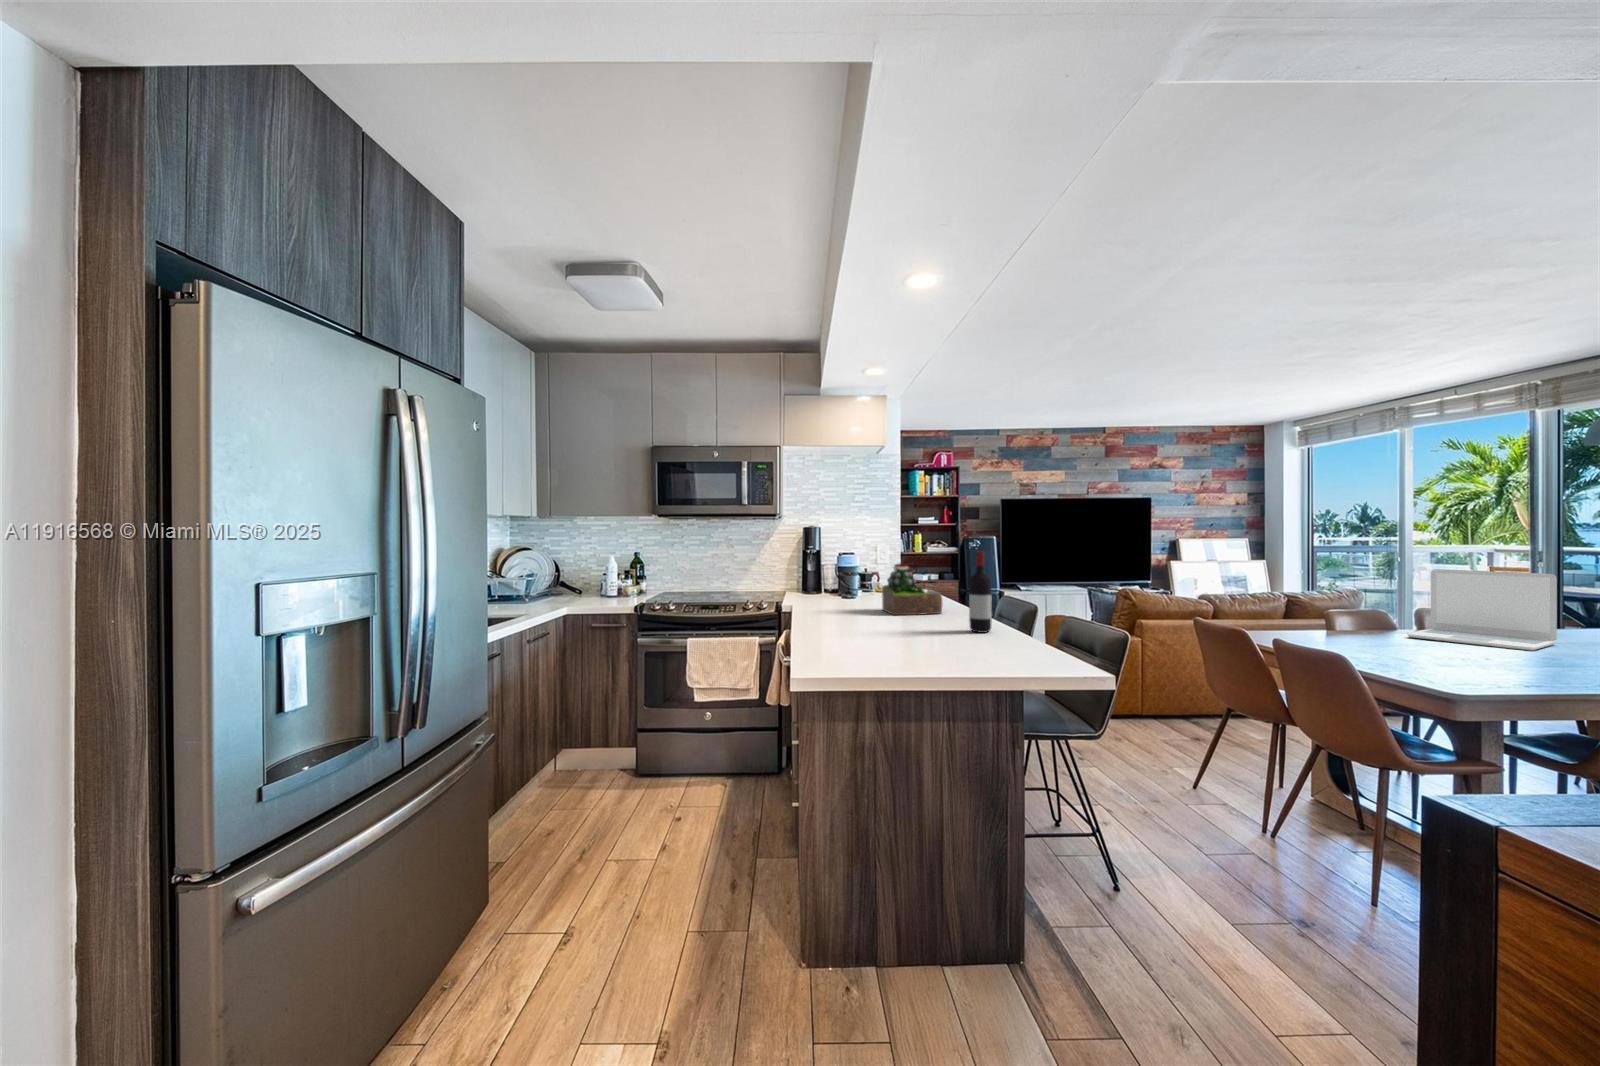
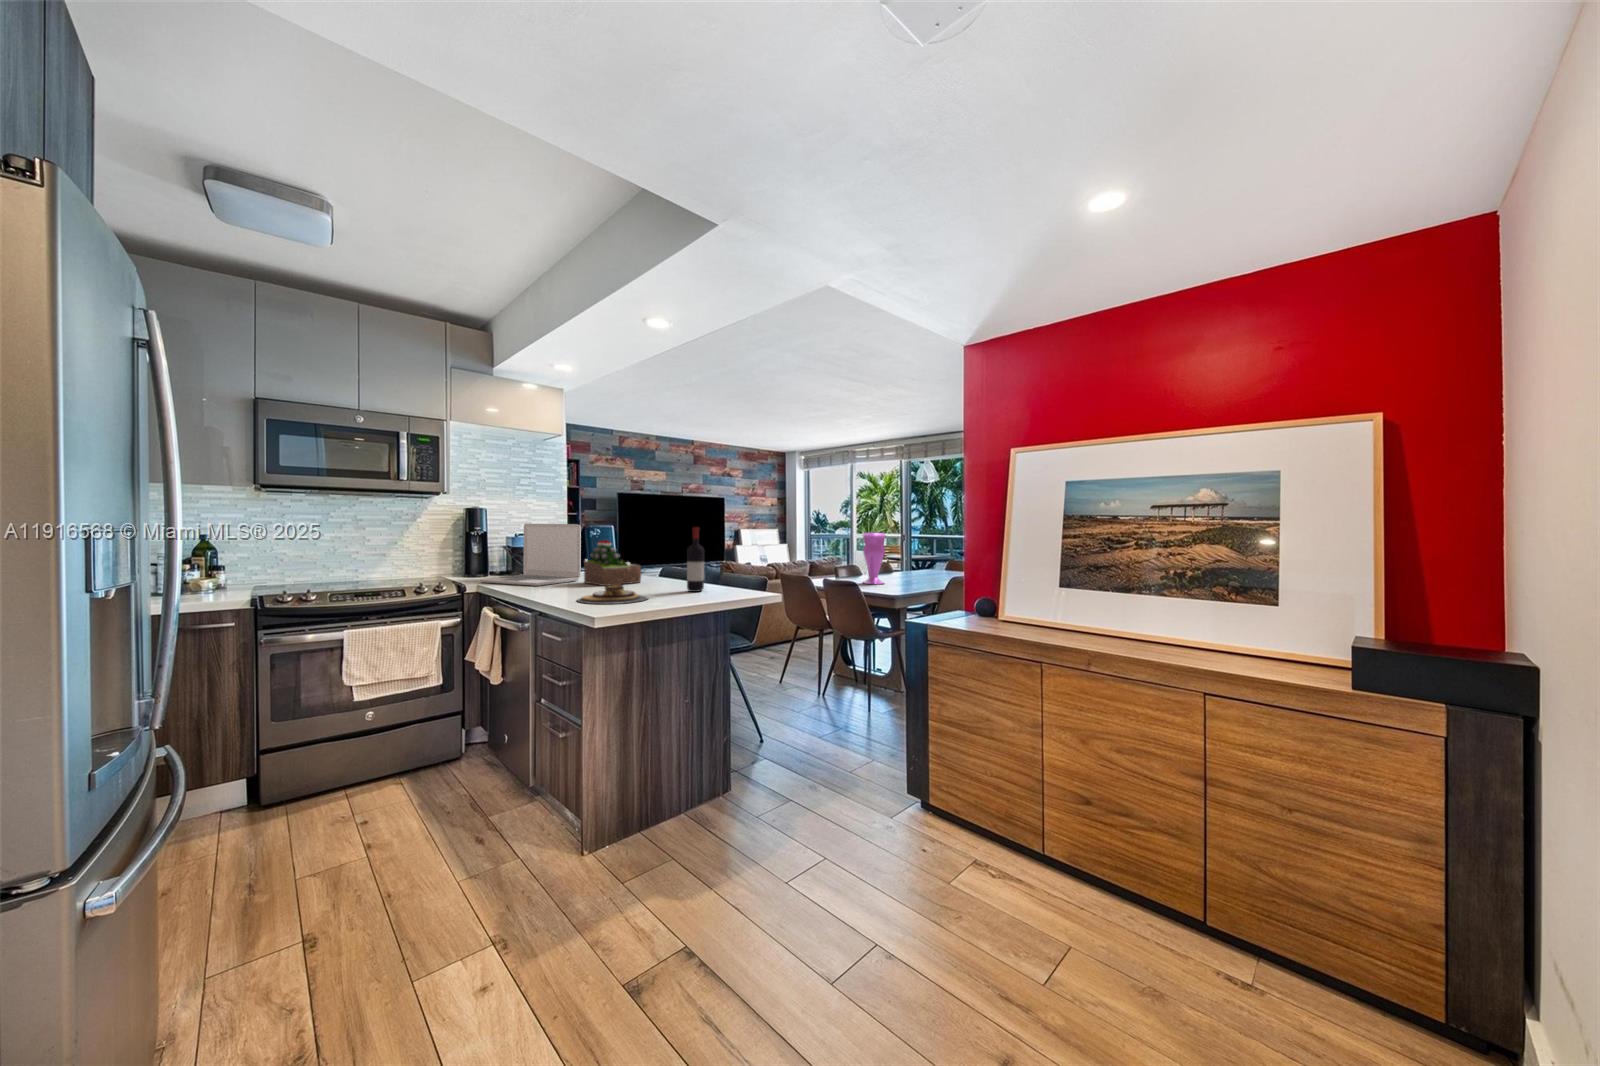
vase: none [1338,552,1396,642] -> present [862,533,886,584]
laptop: present [1407,569,1557,651] -> present [479,524,581,586]
plate: none [833,617,910,640] -> present [578,584,648,604]

